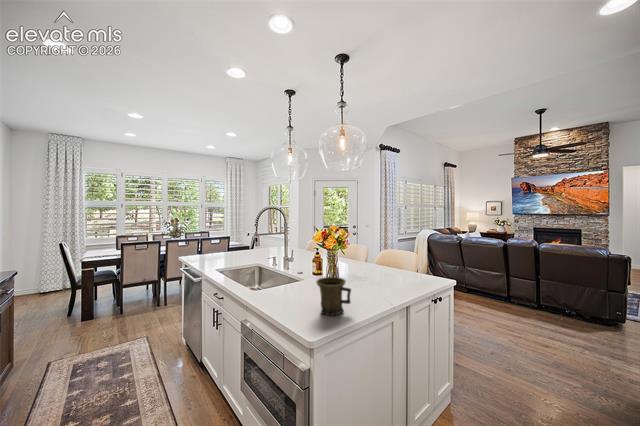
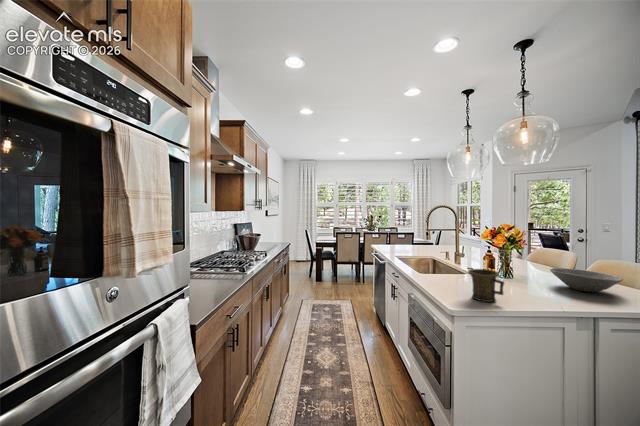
bowl: none [367,263,411,281] -> present [550,268,623,292]

